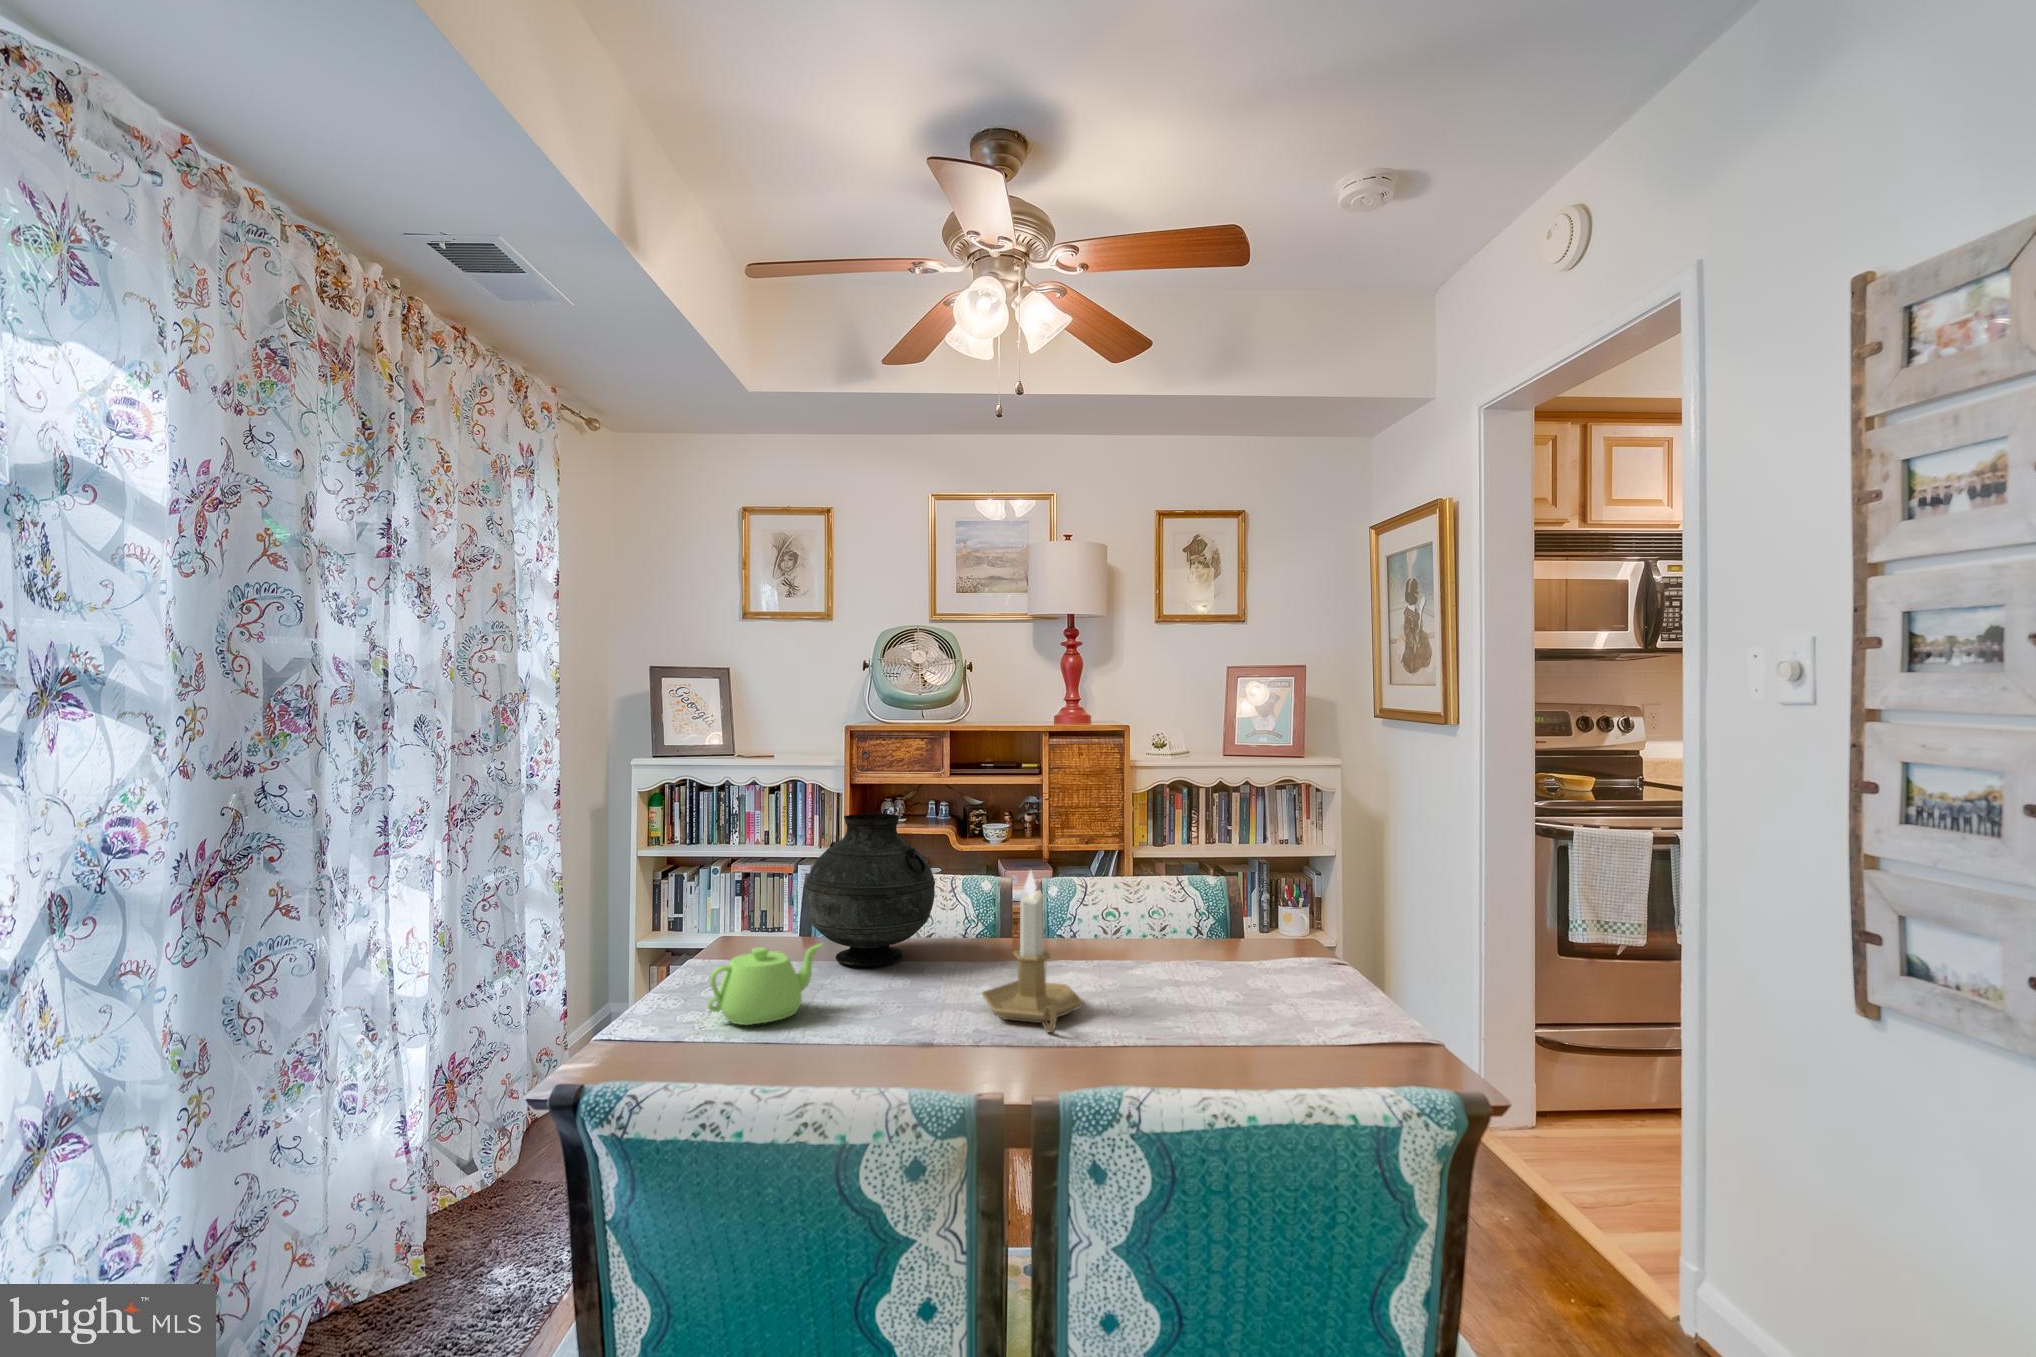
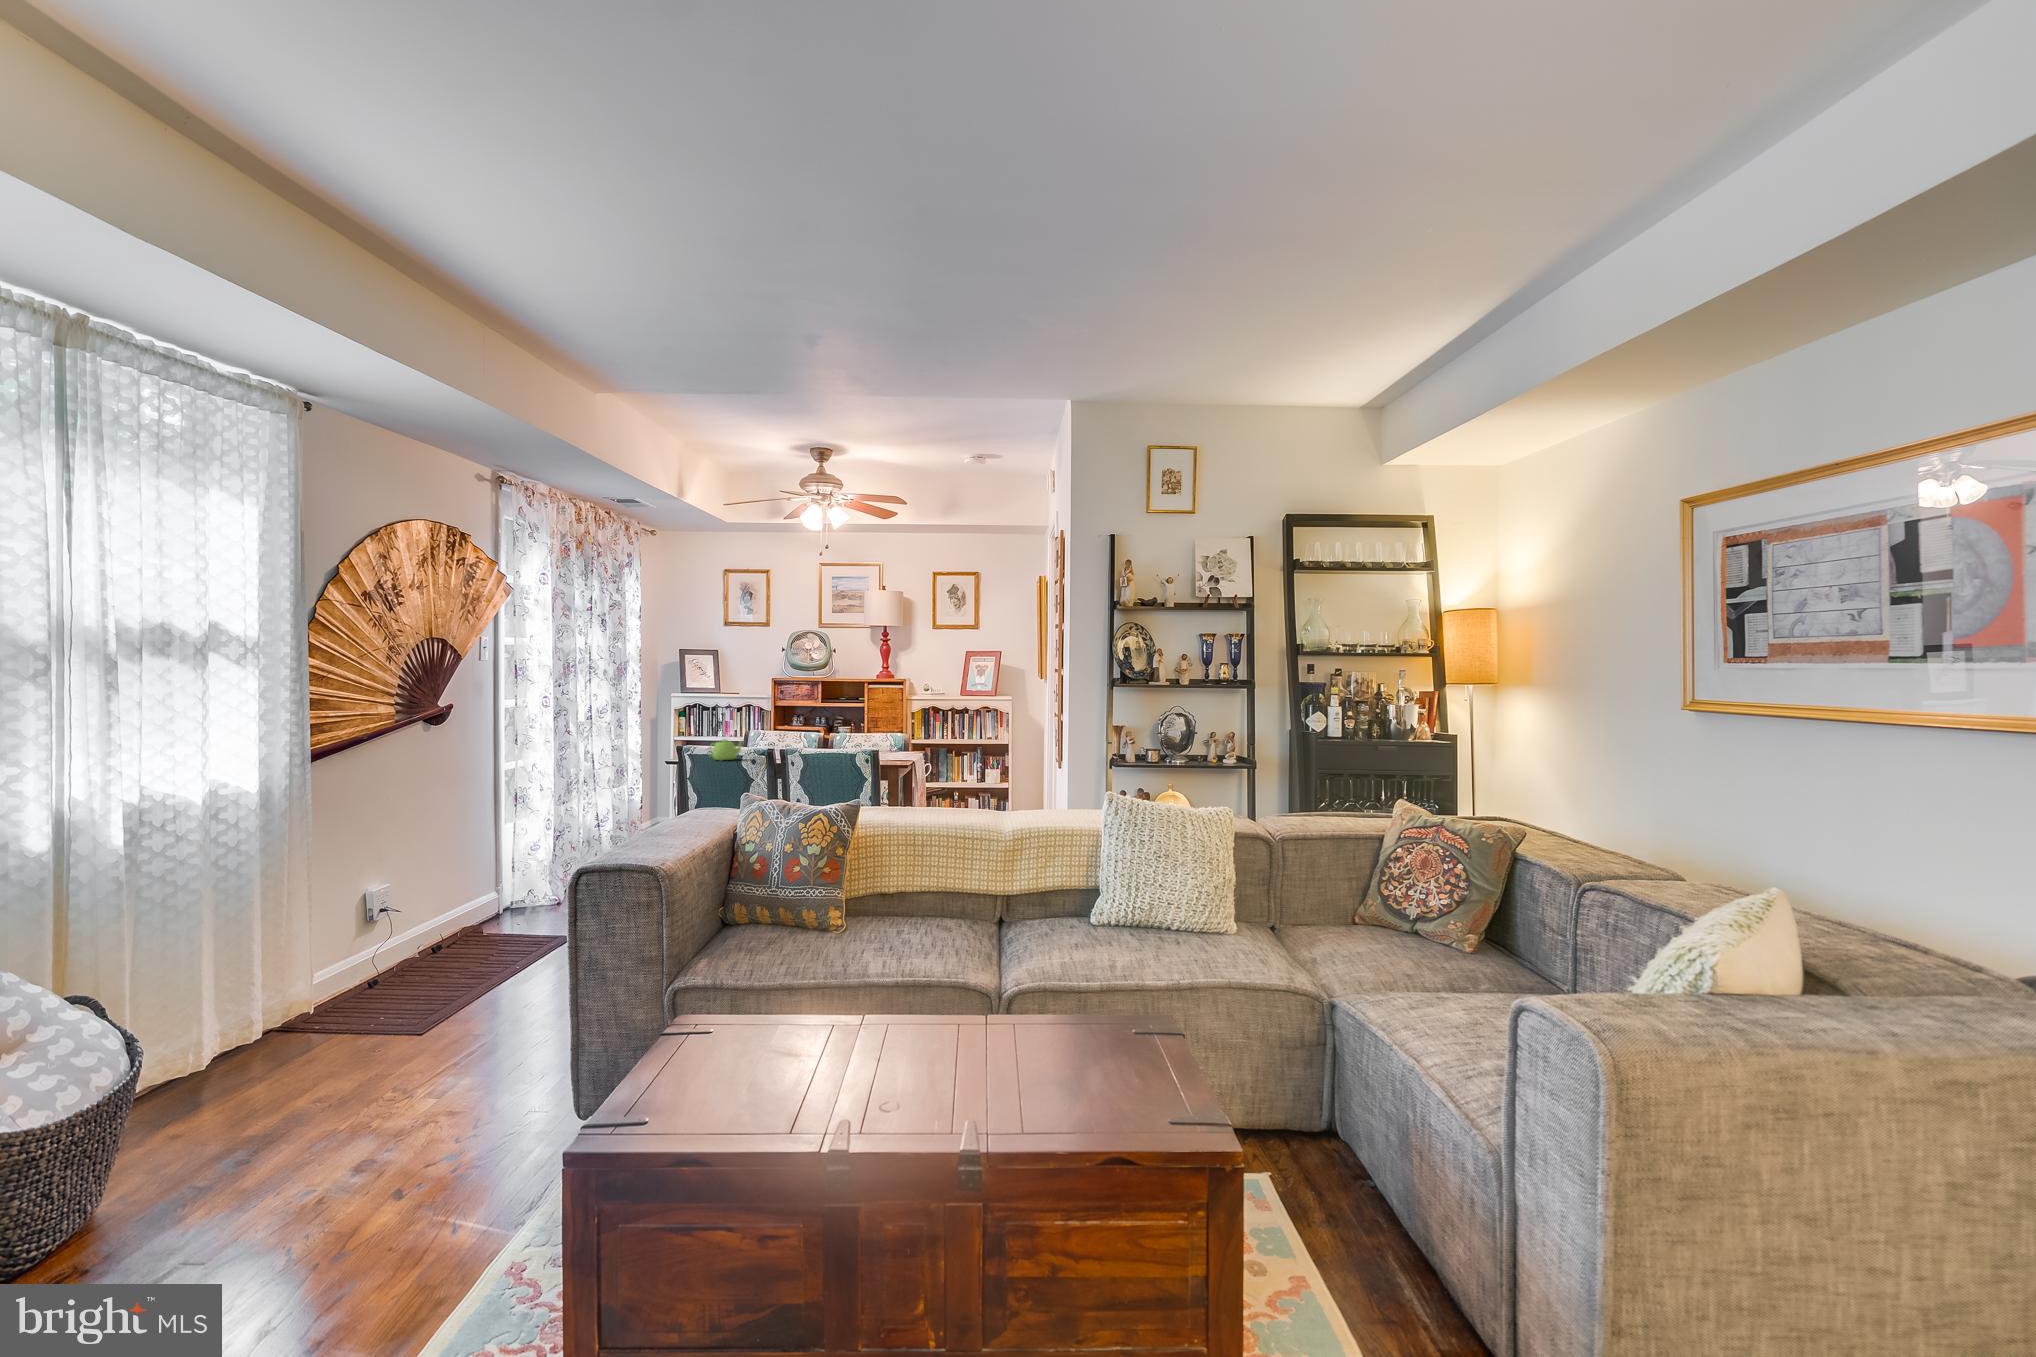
vase: present [805,813,935,966] -> none [742,704,788,754]
candlestick: present [981,872,1083,1032] -> none [794,716,824,762]

